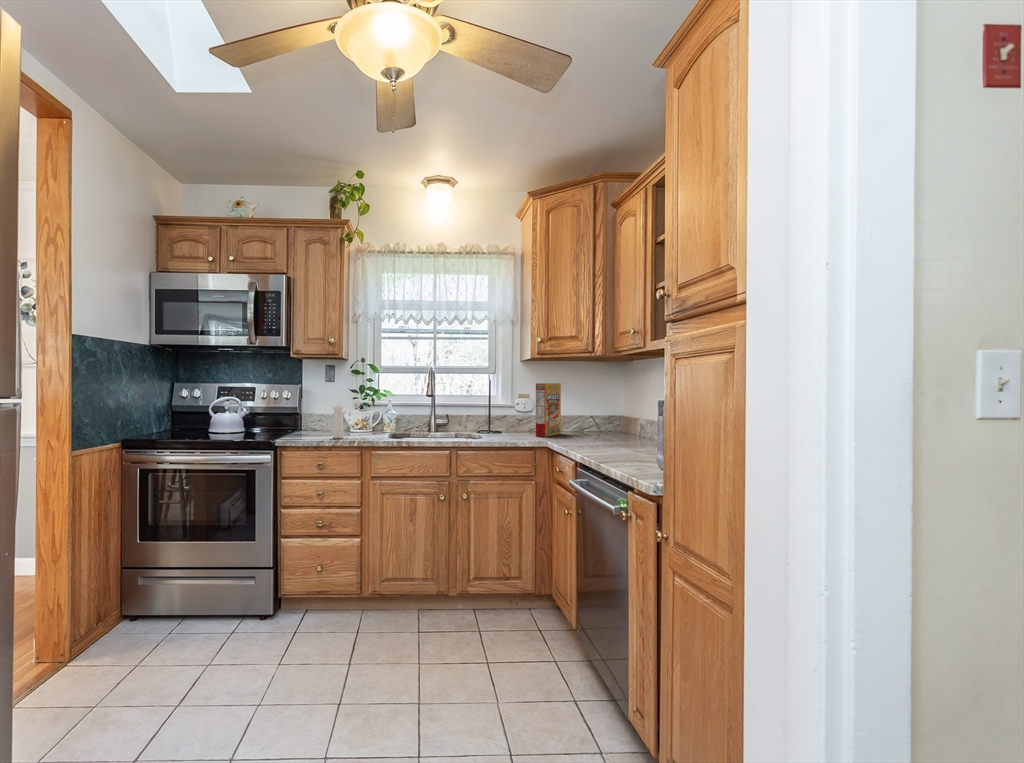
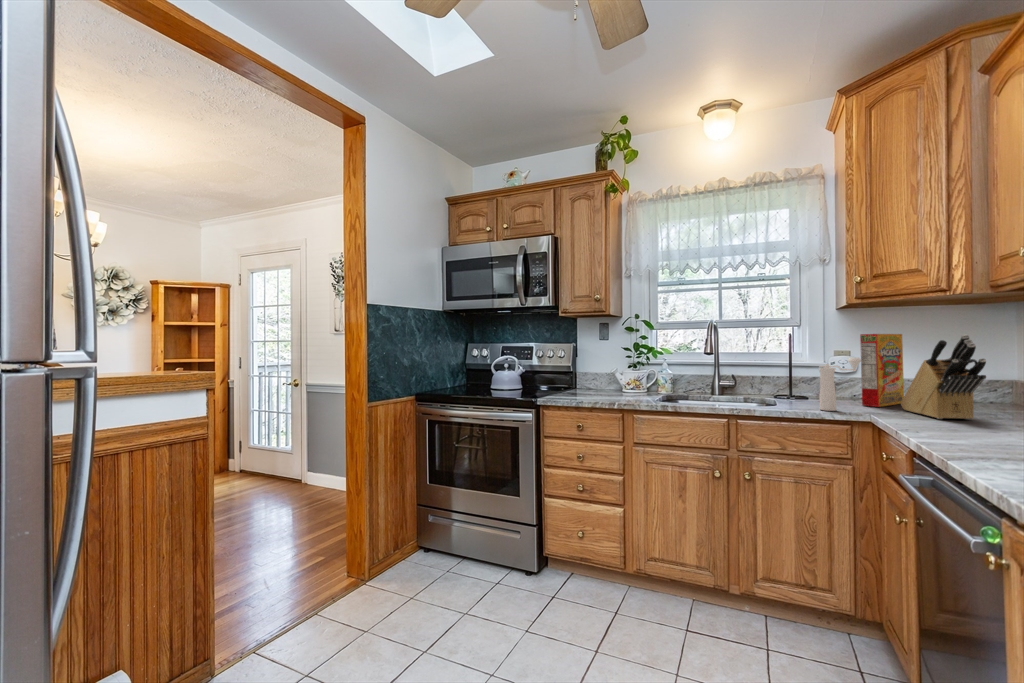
knife block: none [557,386,598,442] -> present [901,335,986,419]
pepper mill: present [333,399,362,438] -> present [819,358,861,411]

